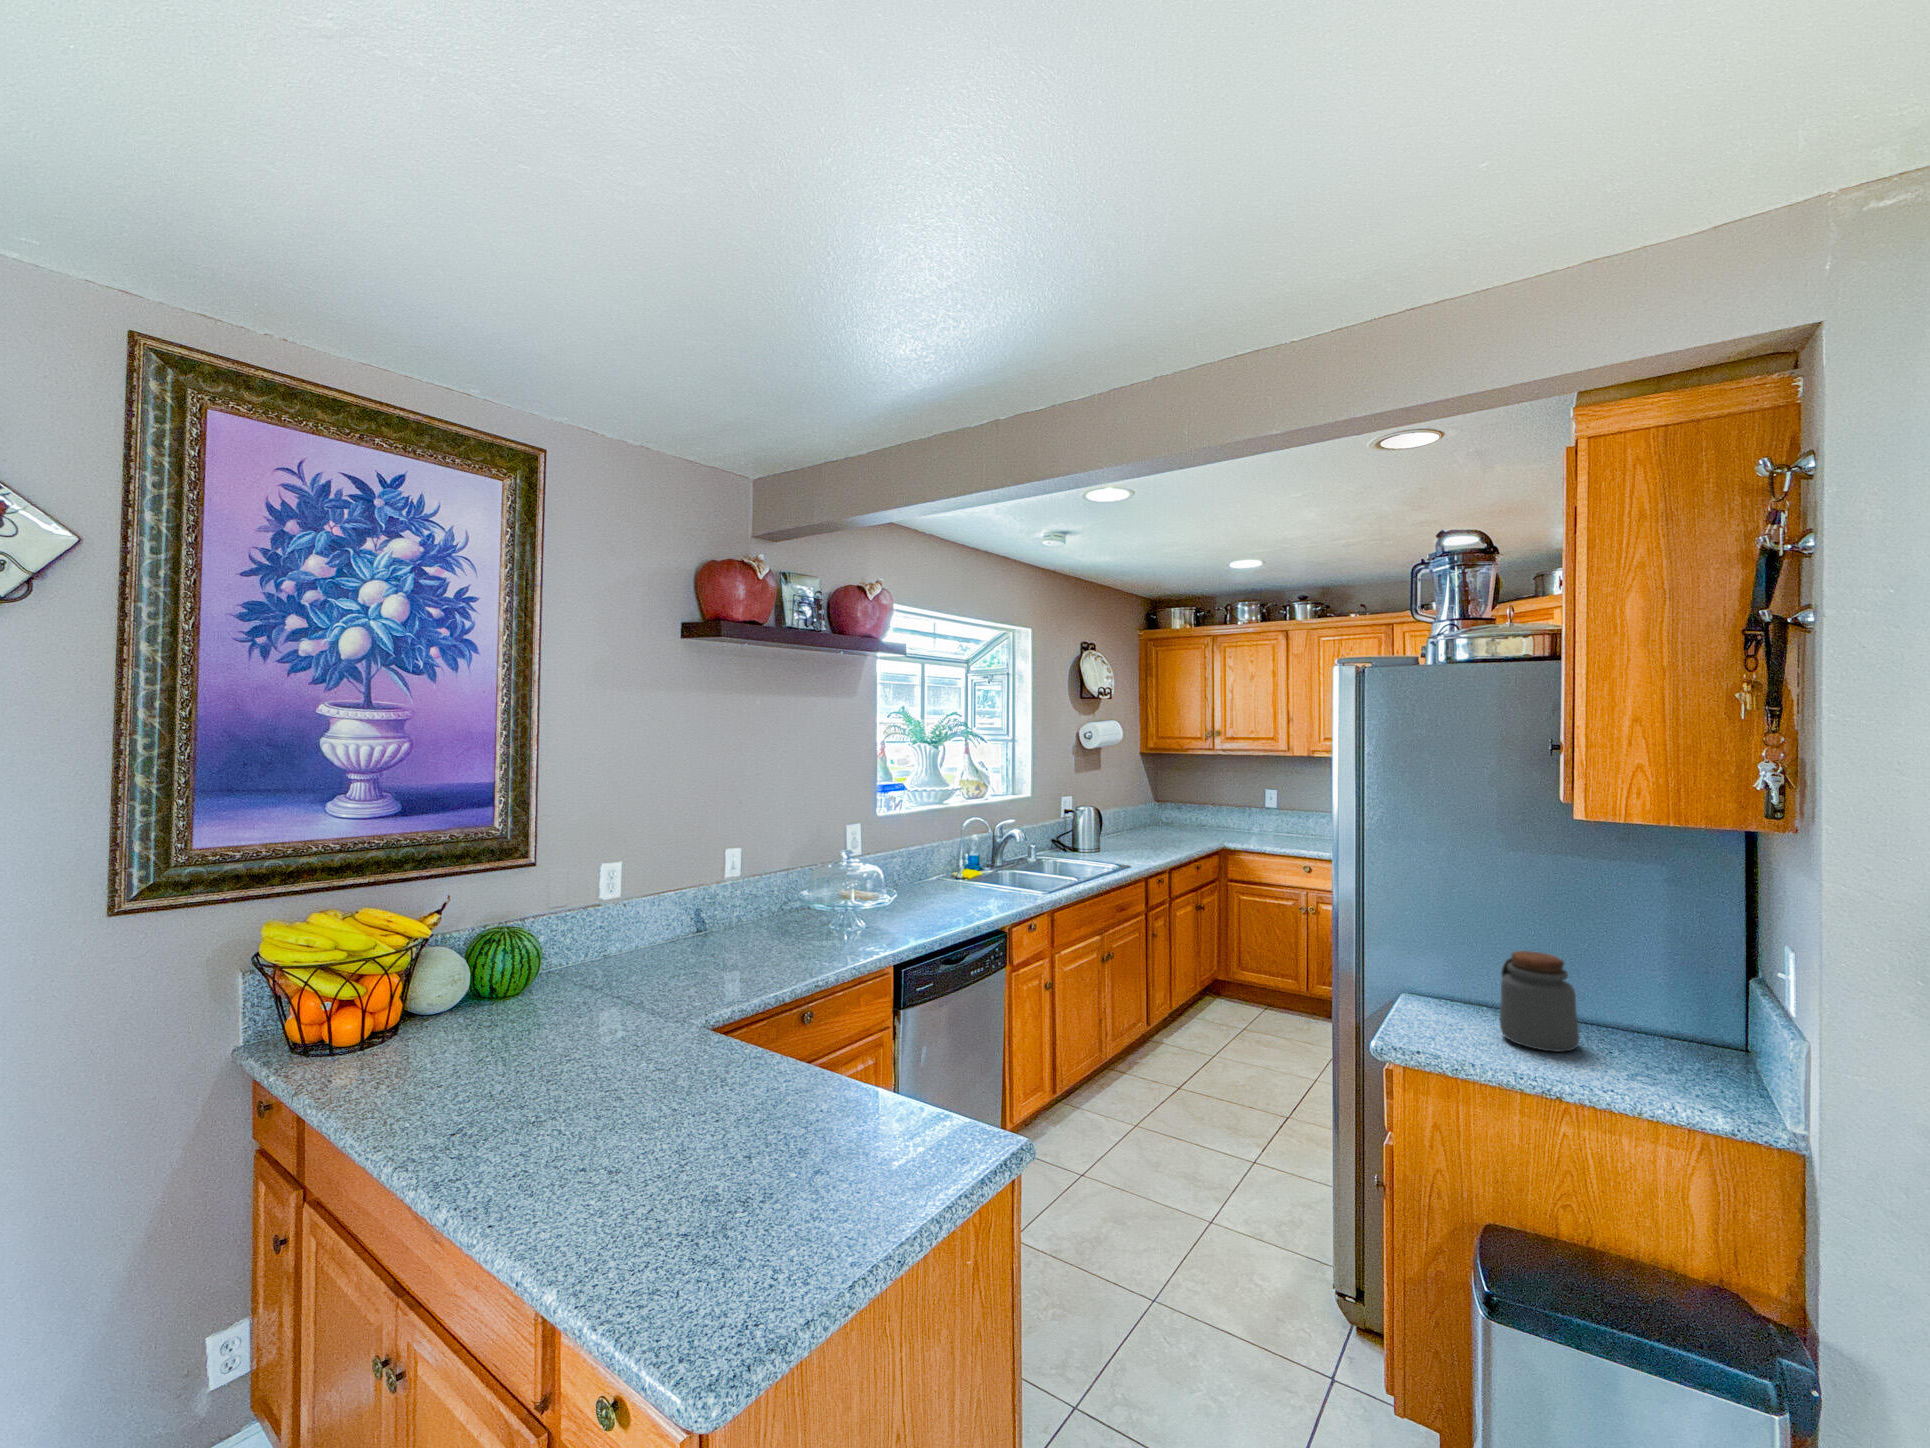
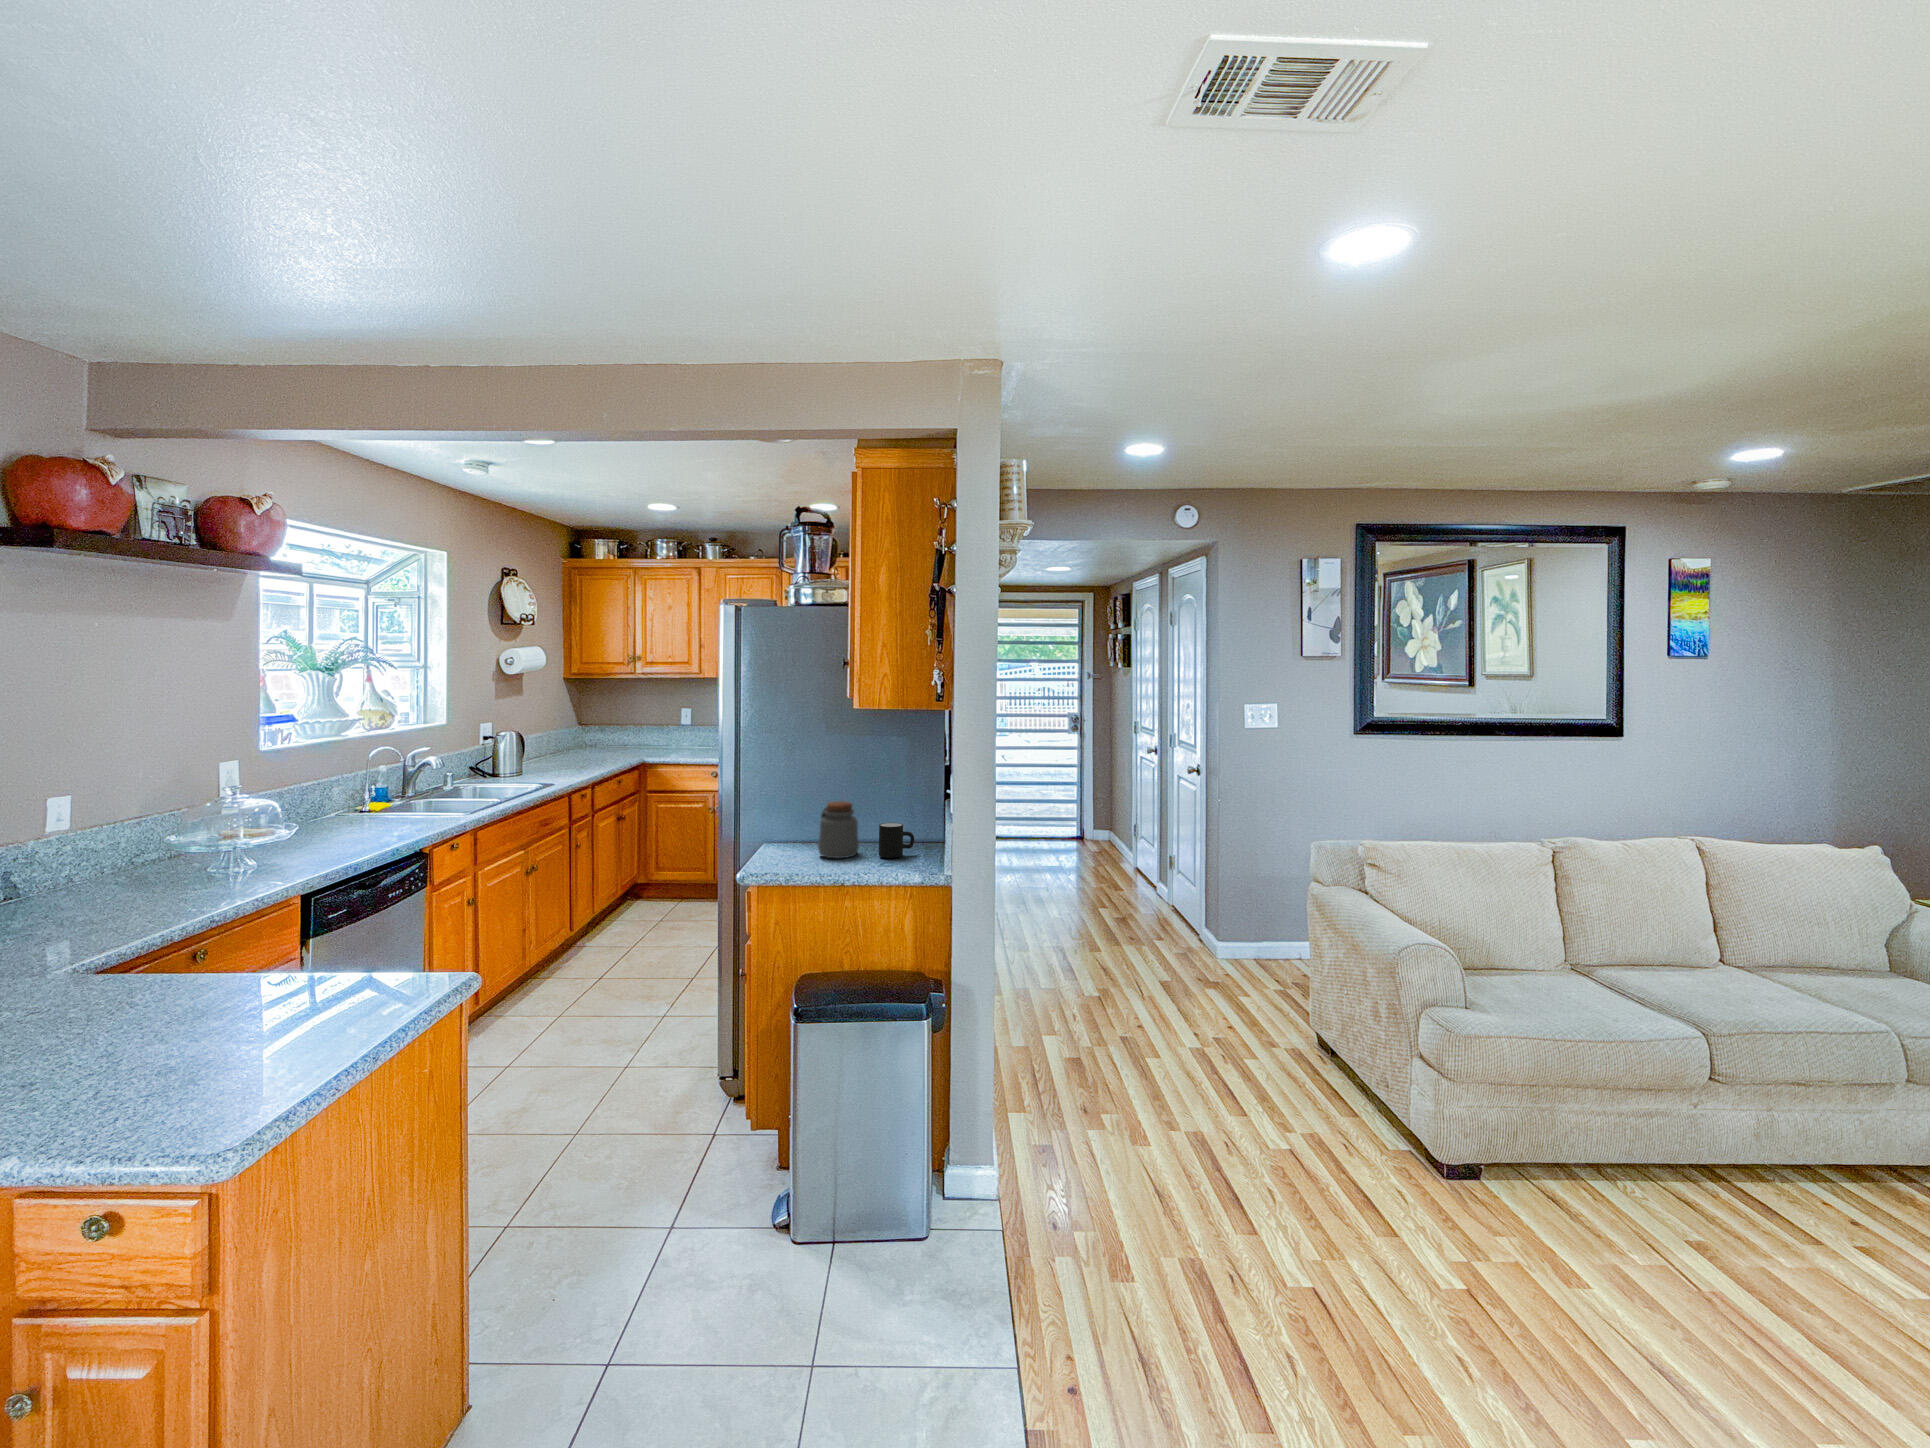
mug: none [1625,1004,1707,1073] -> present [879,823,914,858]

